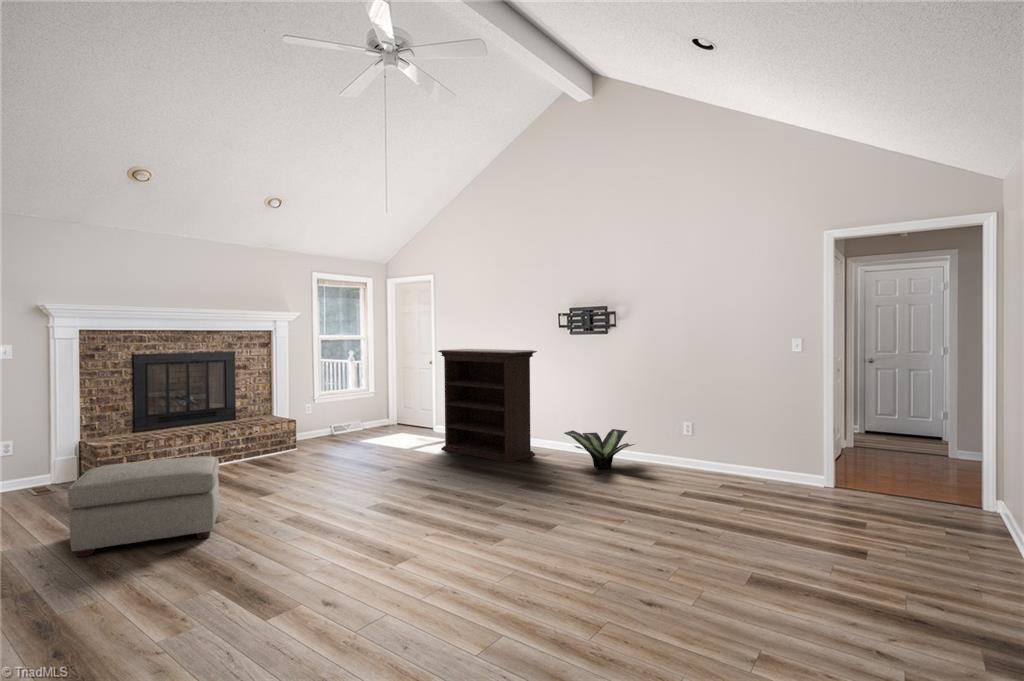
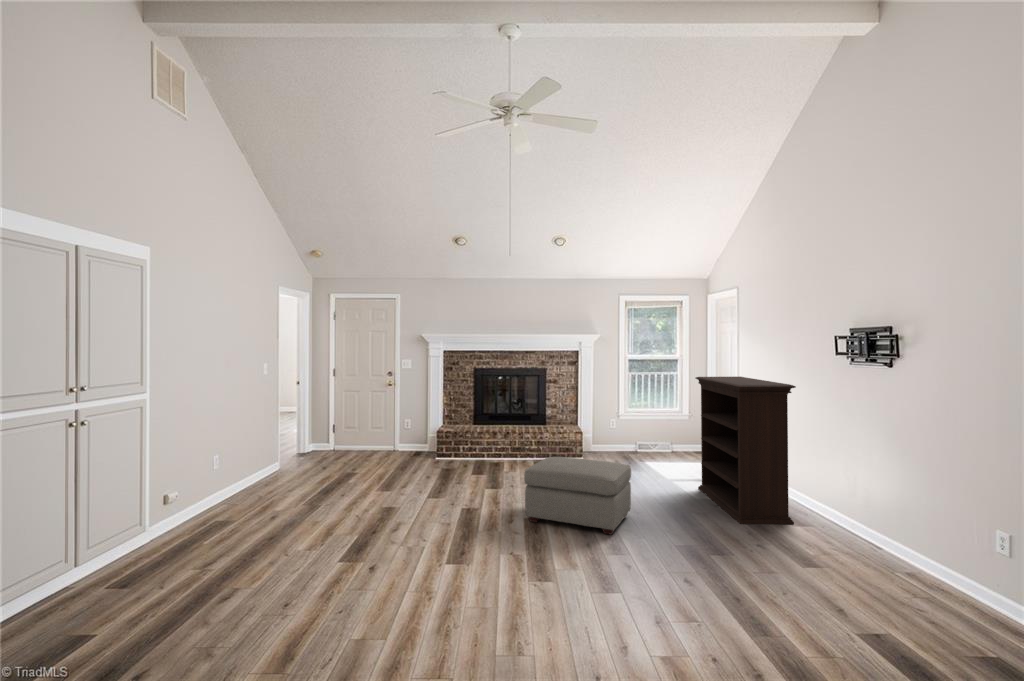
potted plant: present [564,429,634,469] -> none [801,504,929,577]
ottoman: present [68,456,219,557] -> present [524,457,631,535]

